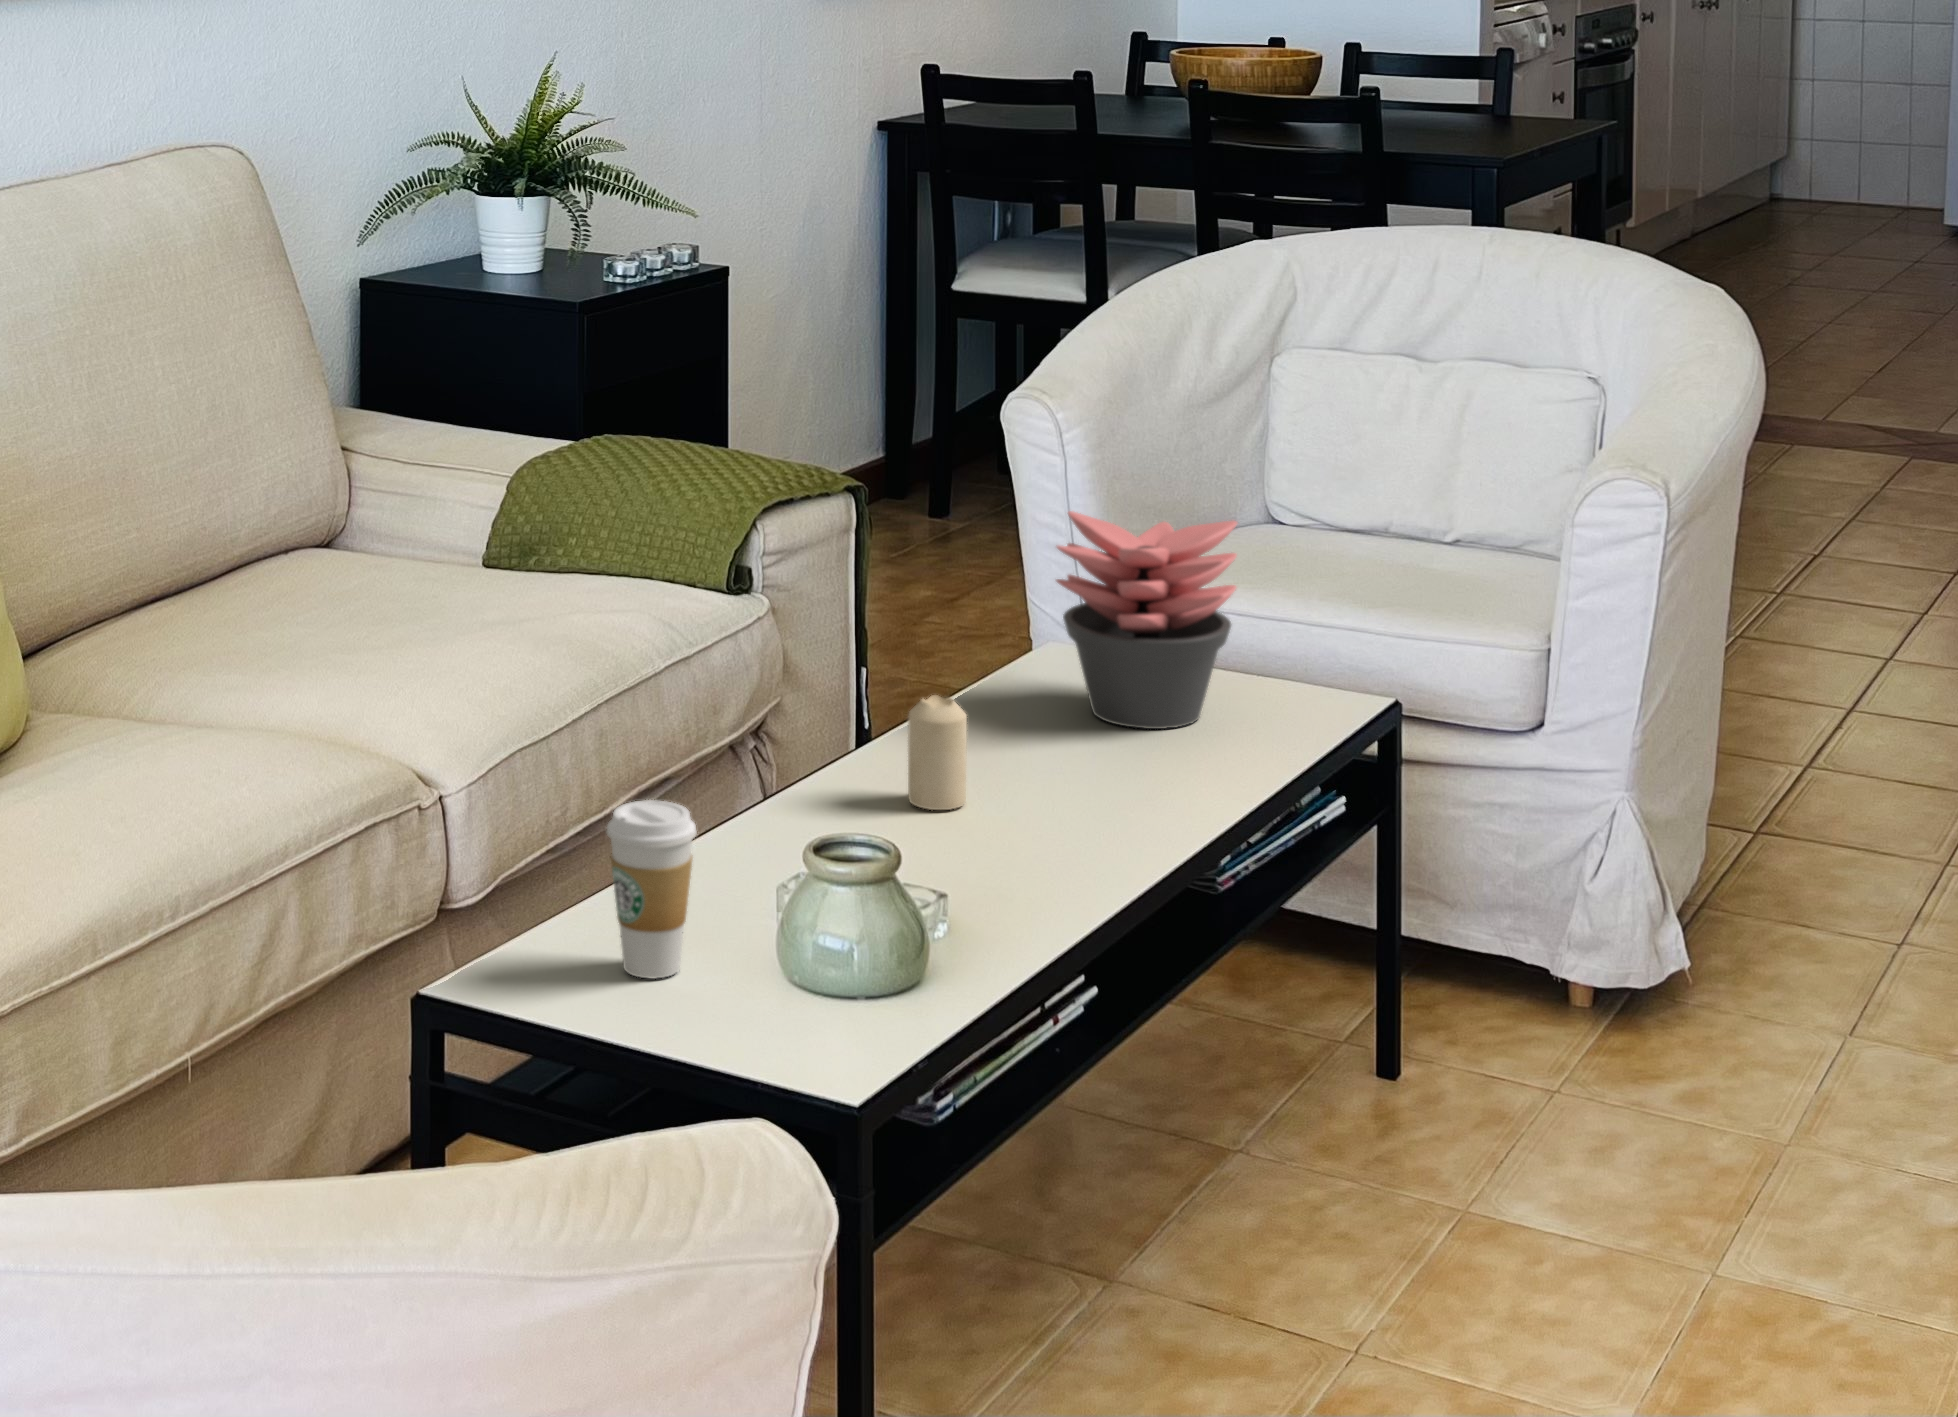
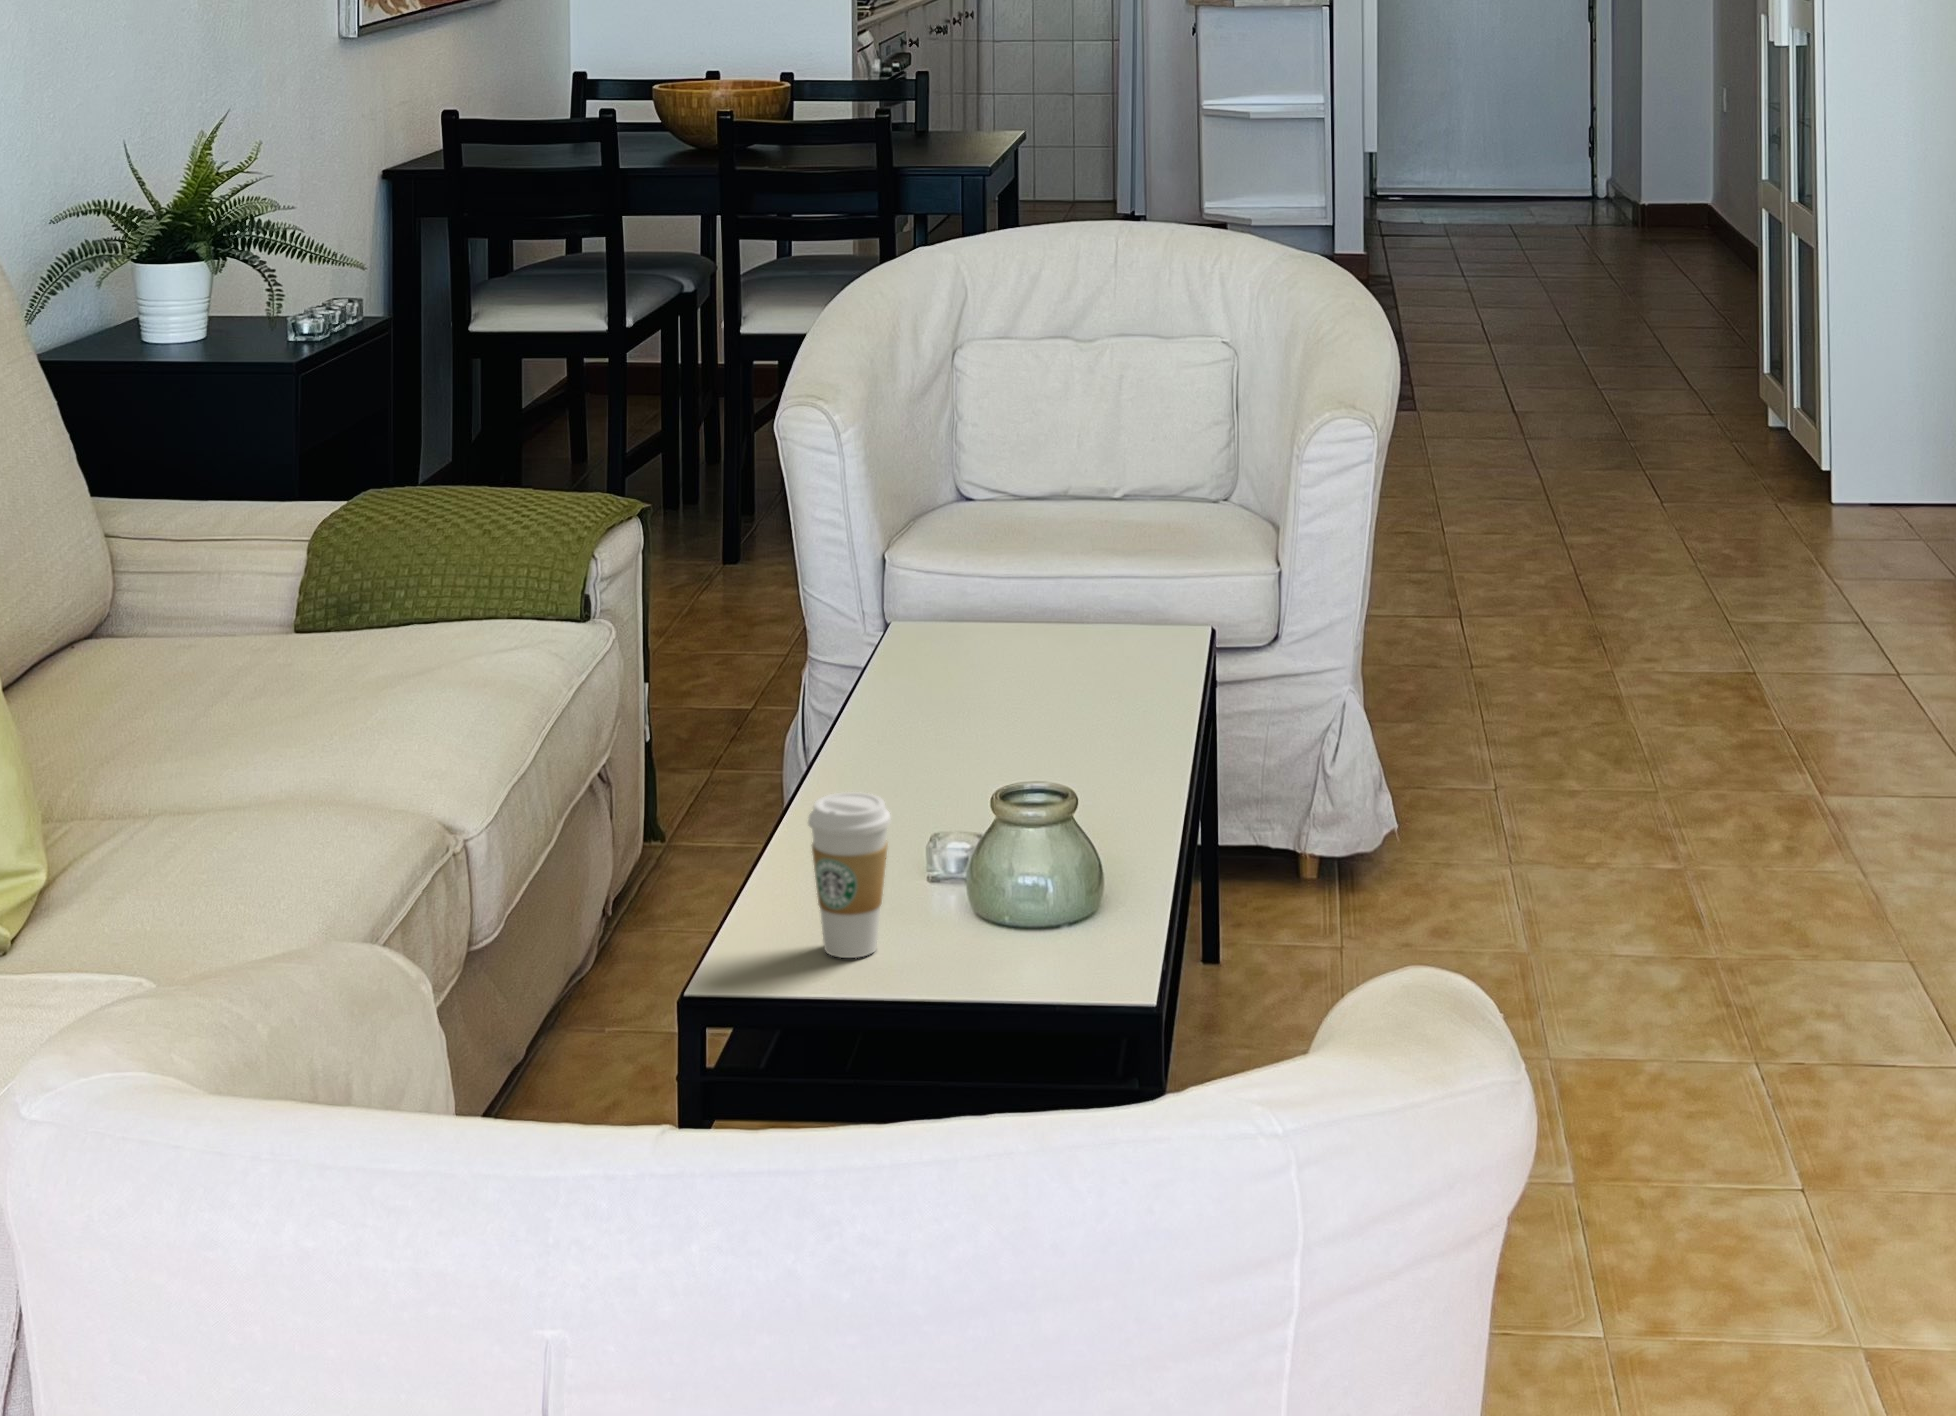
succulent plant: present [1056,511,1237,729] -> none [939,492,1100,685]
candle: present [908,695,967,810] -> none [907,674,960,778]

